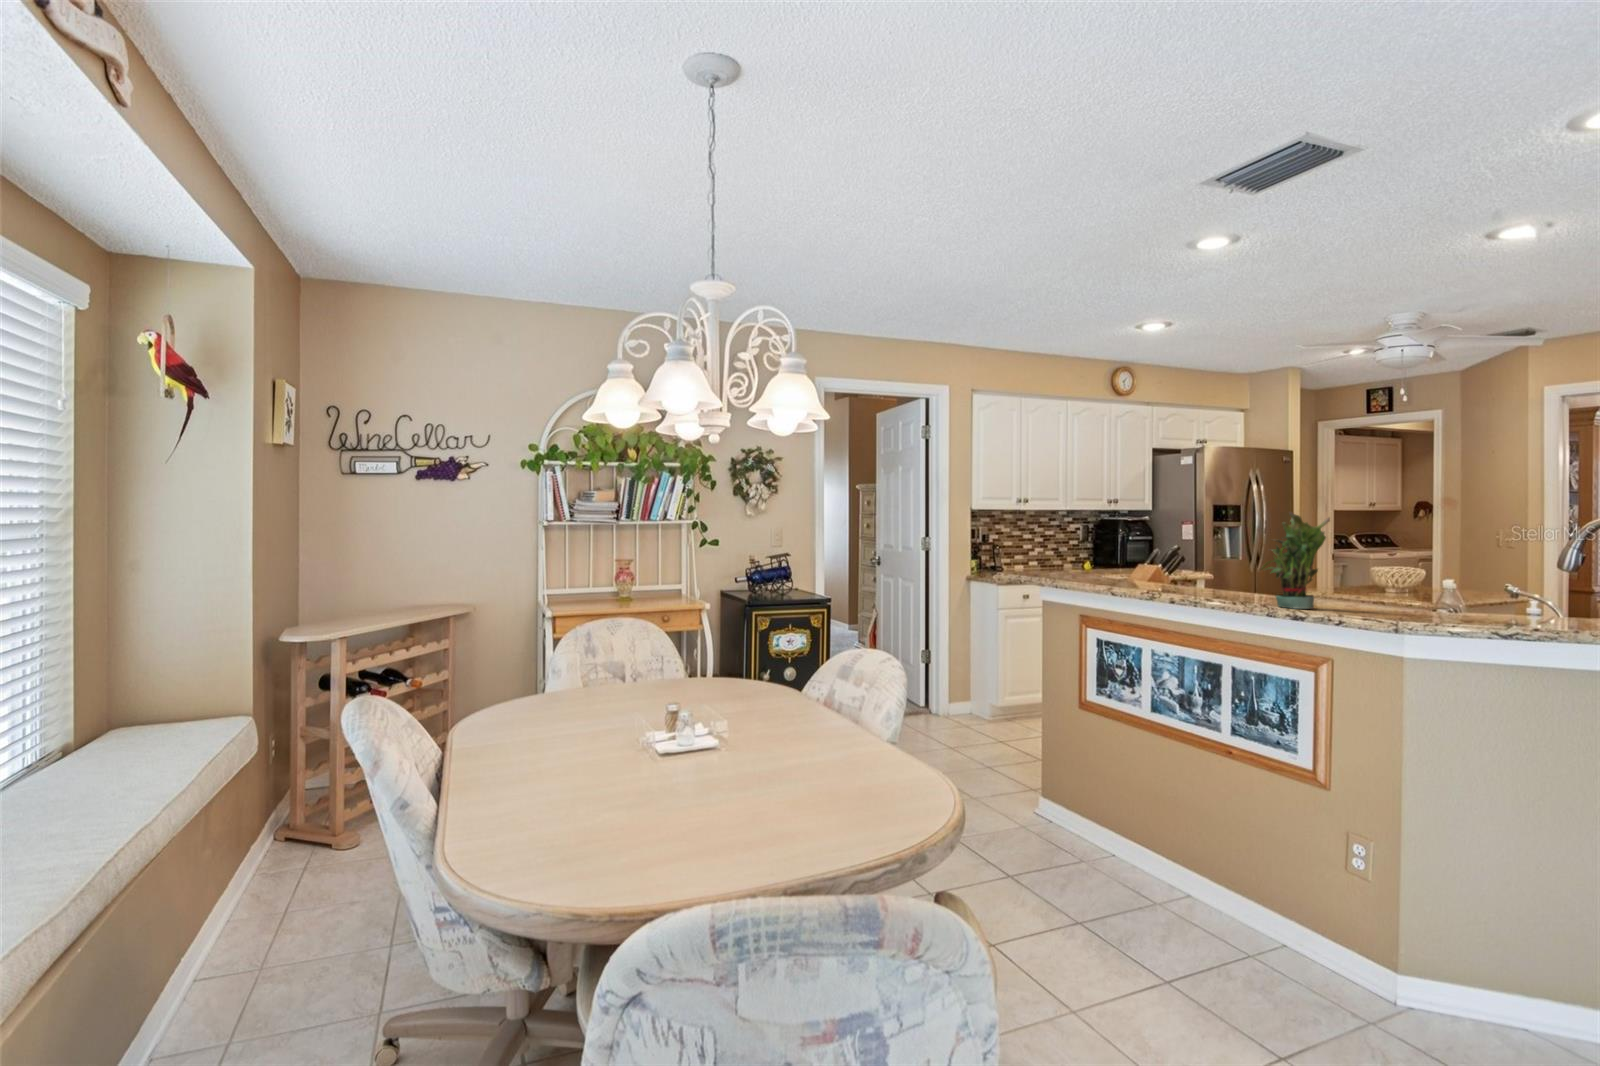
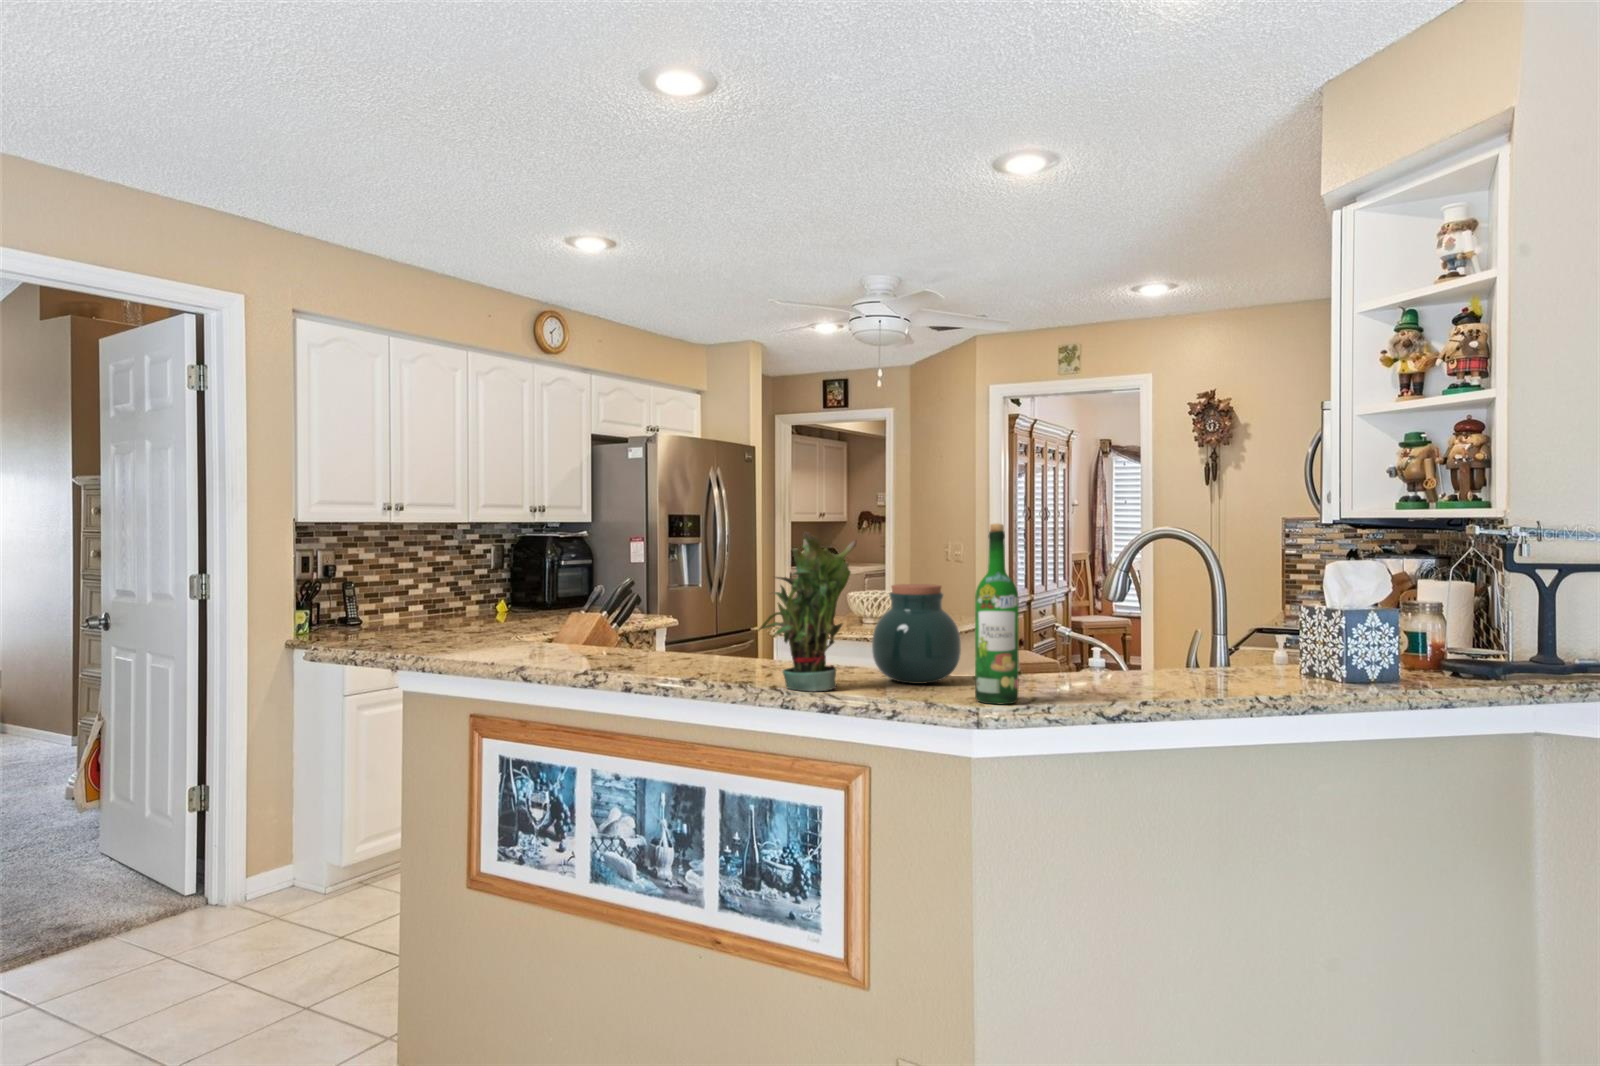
wine bottle: none [1416,507,1453,624] -> present [975,523,1019,704]
jar: none [1347,548,1420,613] -> present [872,584,961,684]

